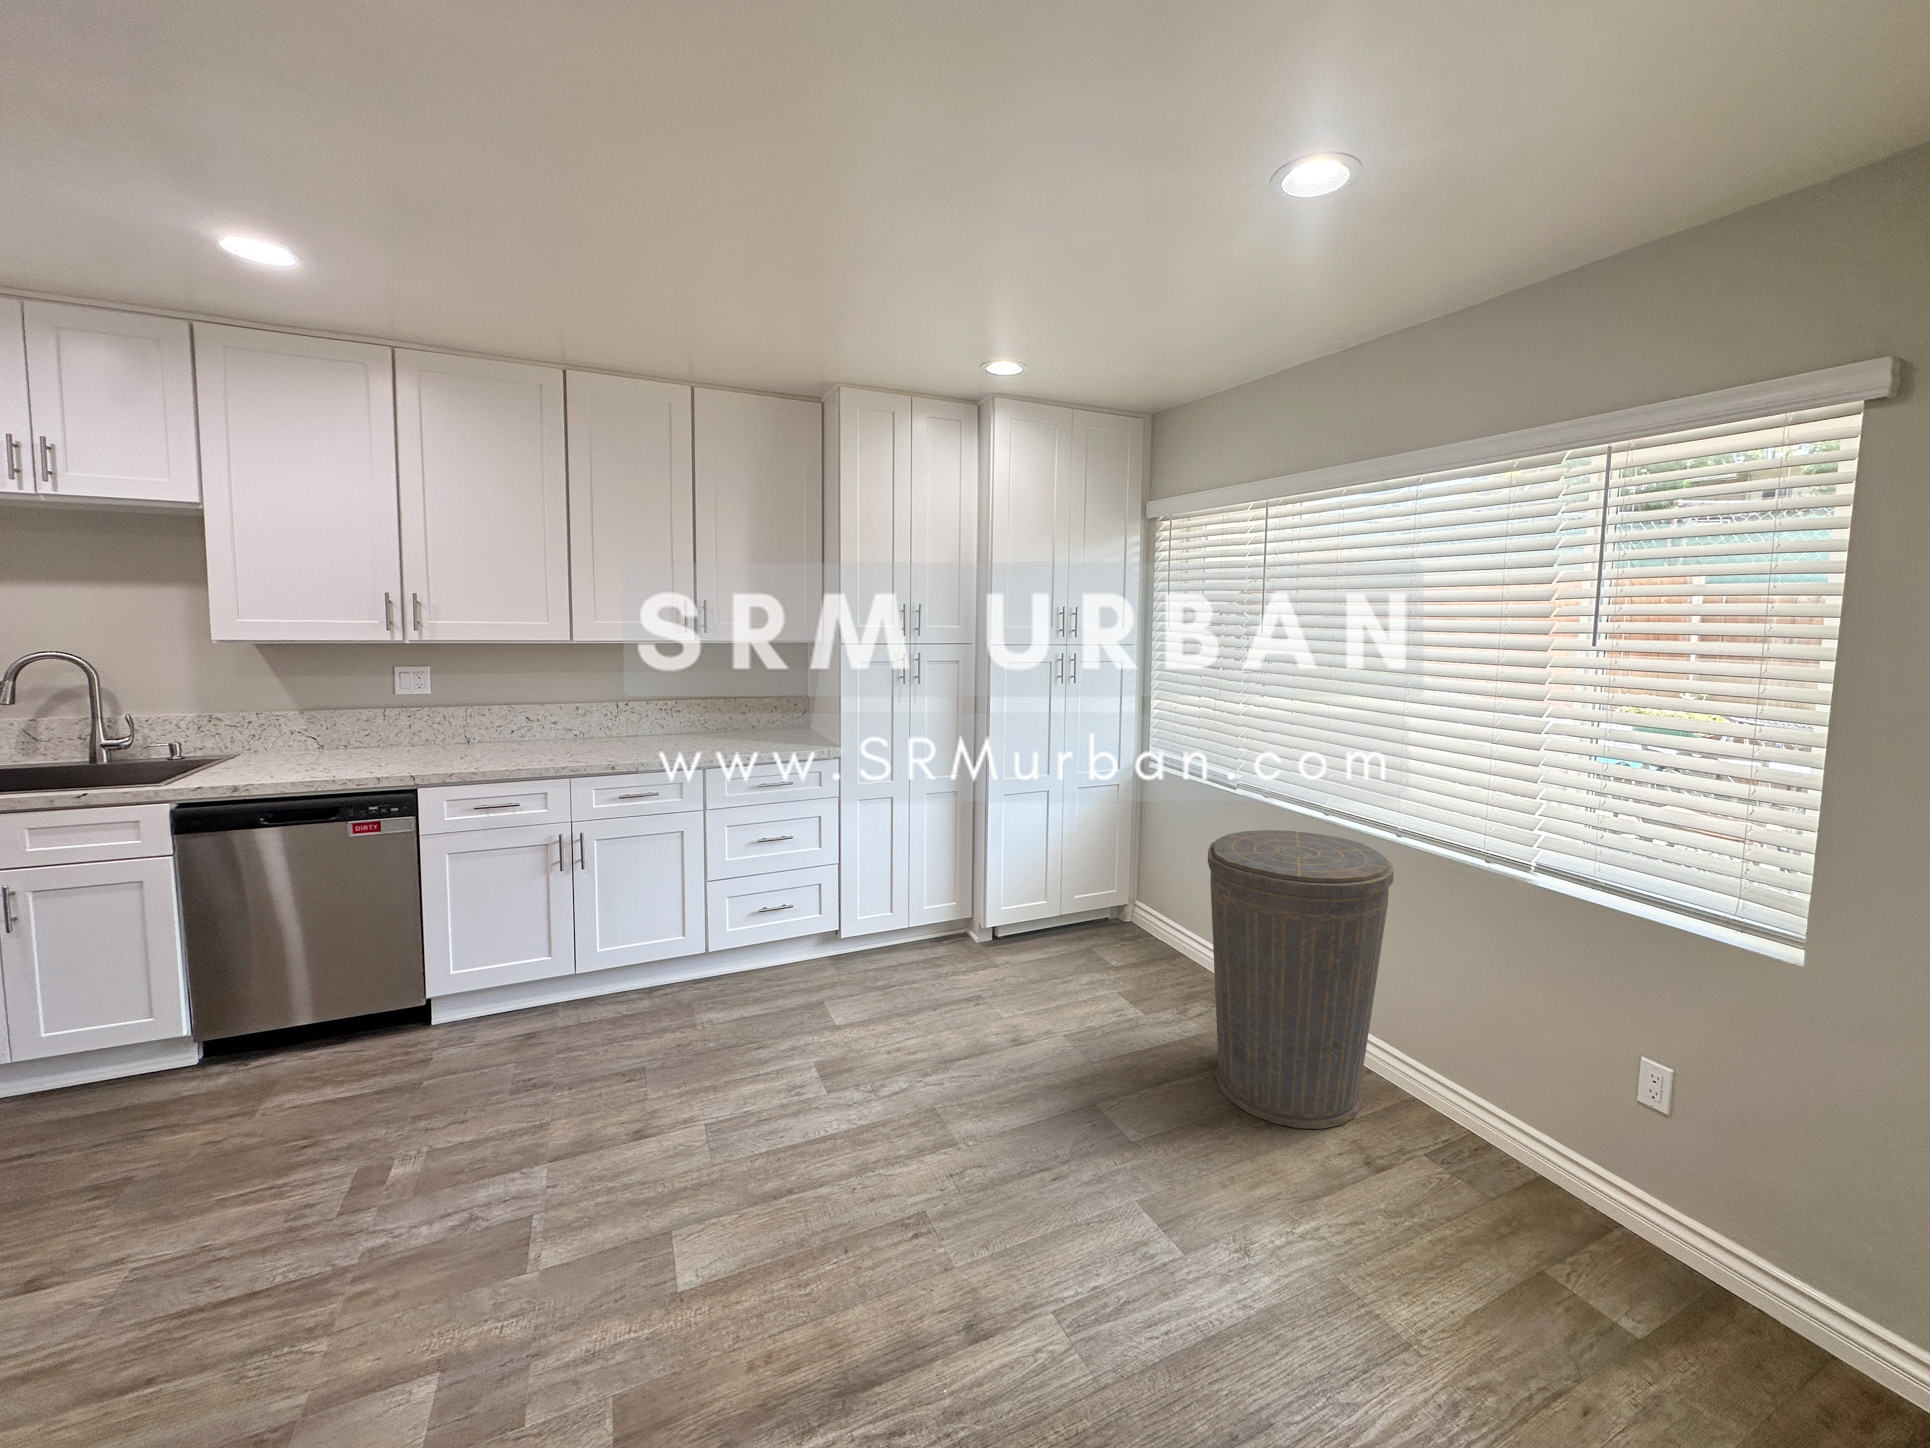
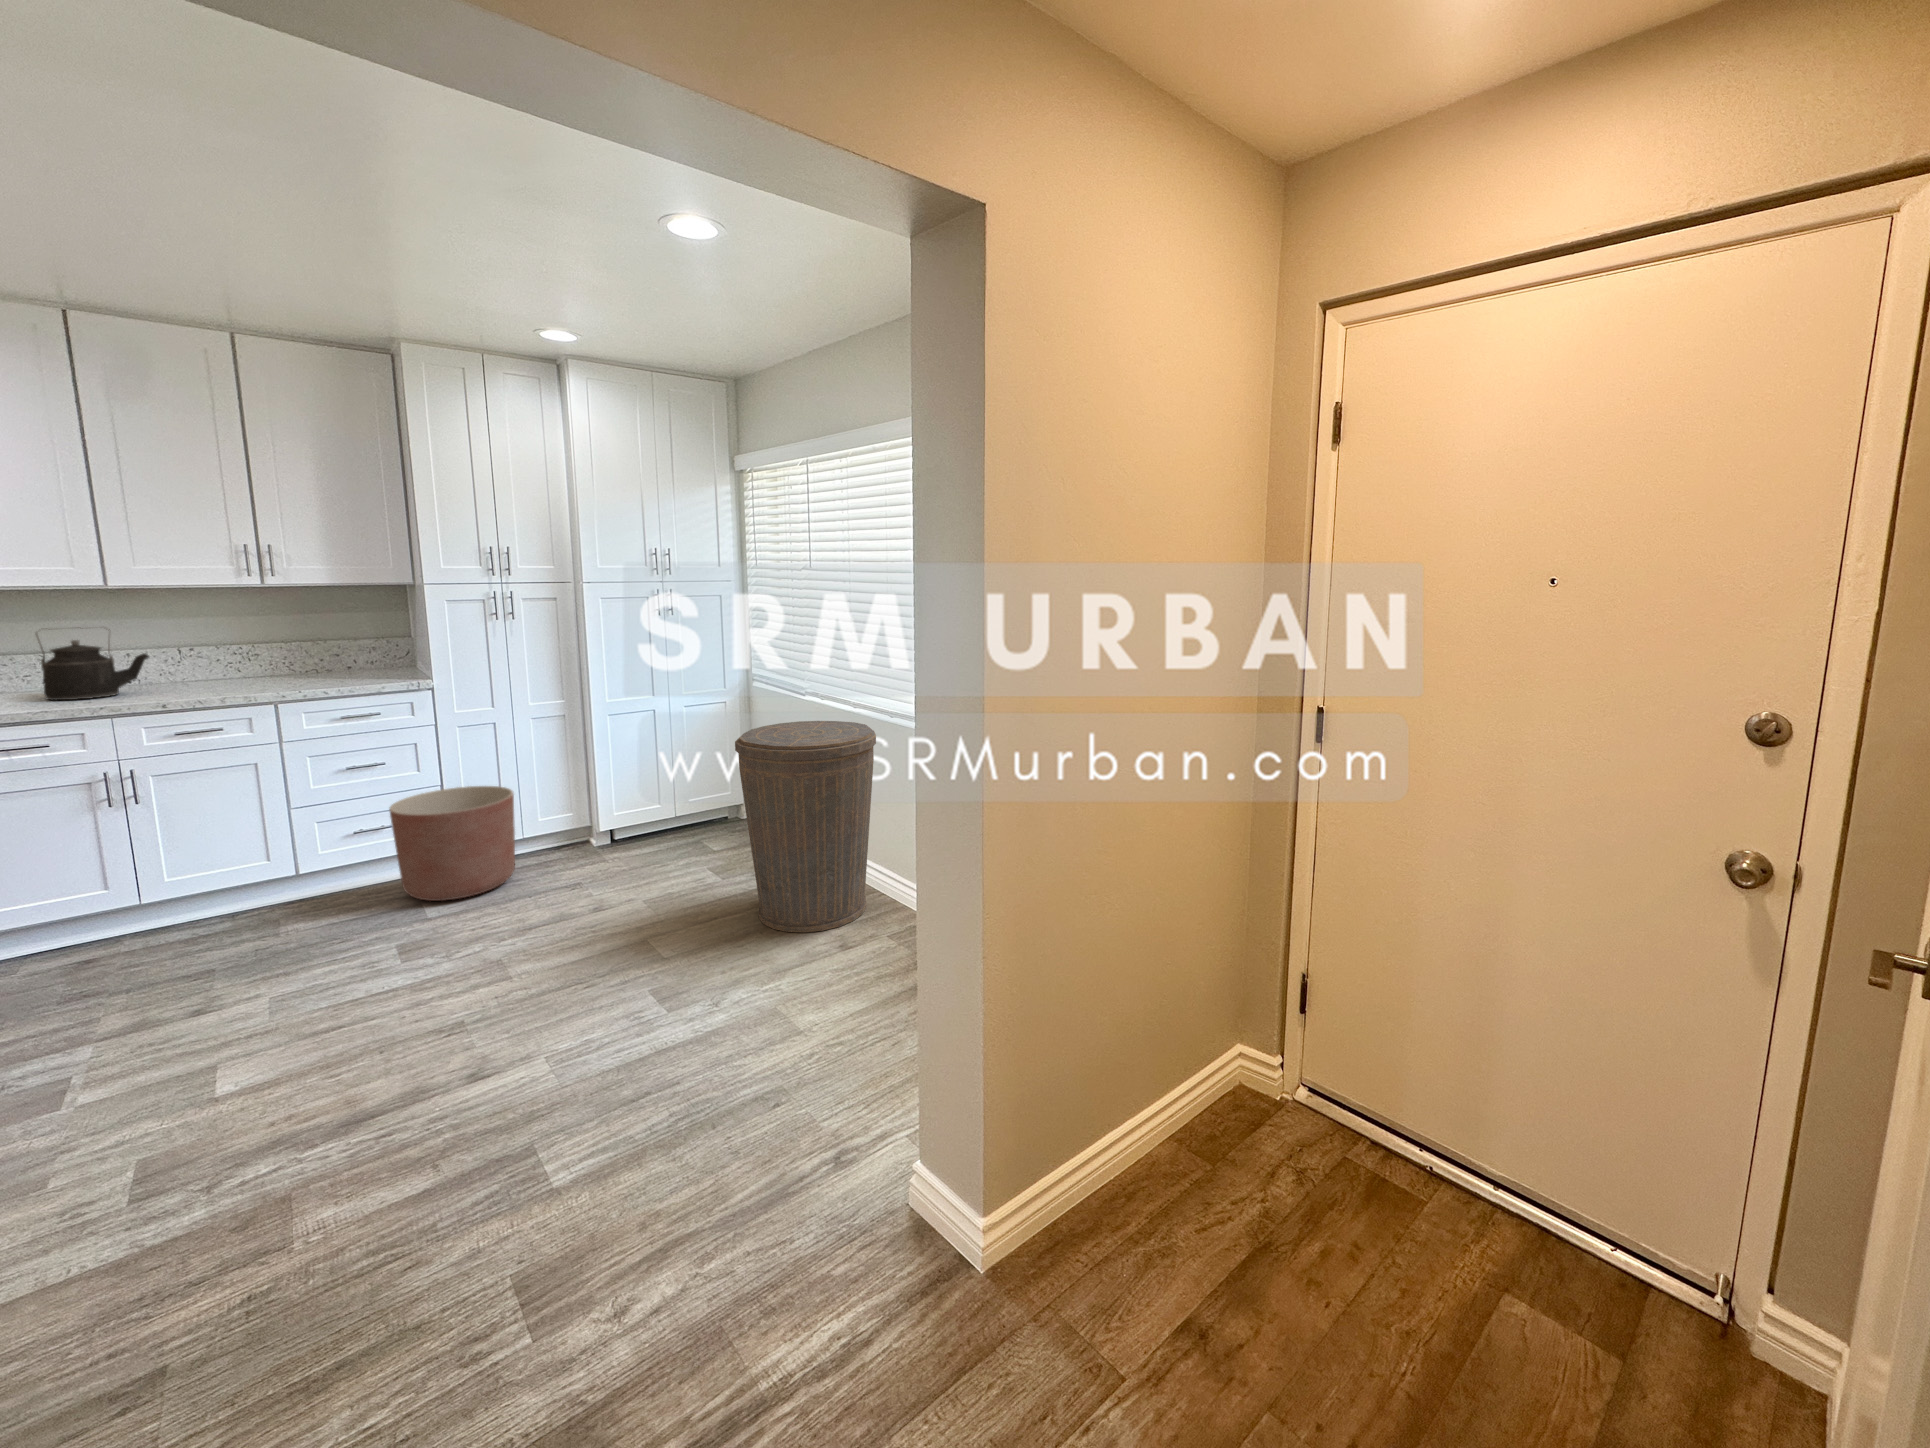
kettle: none [516,683,601,757] -> present [36,629,149,700]
planter: none [798,868,914,1003] -> present [389,786,515,901]

